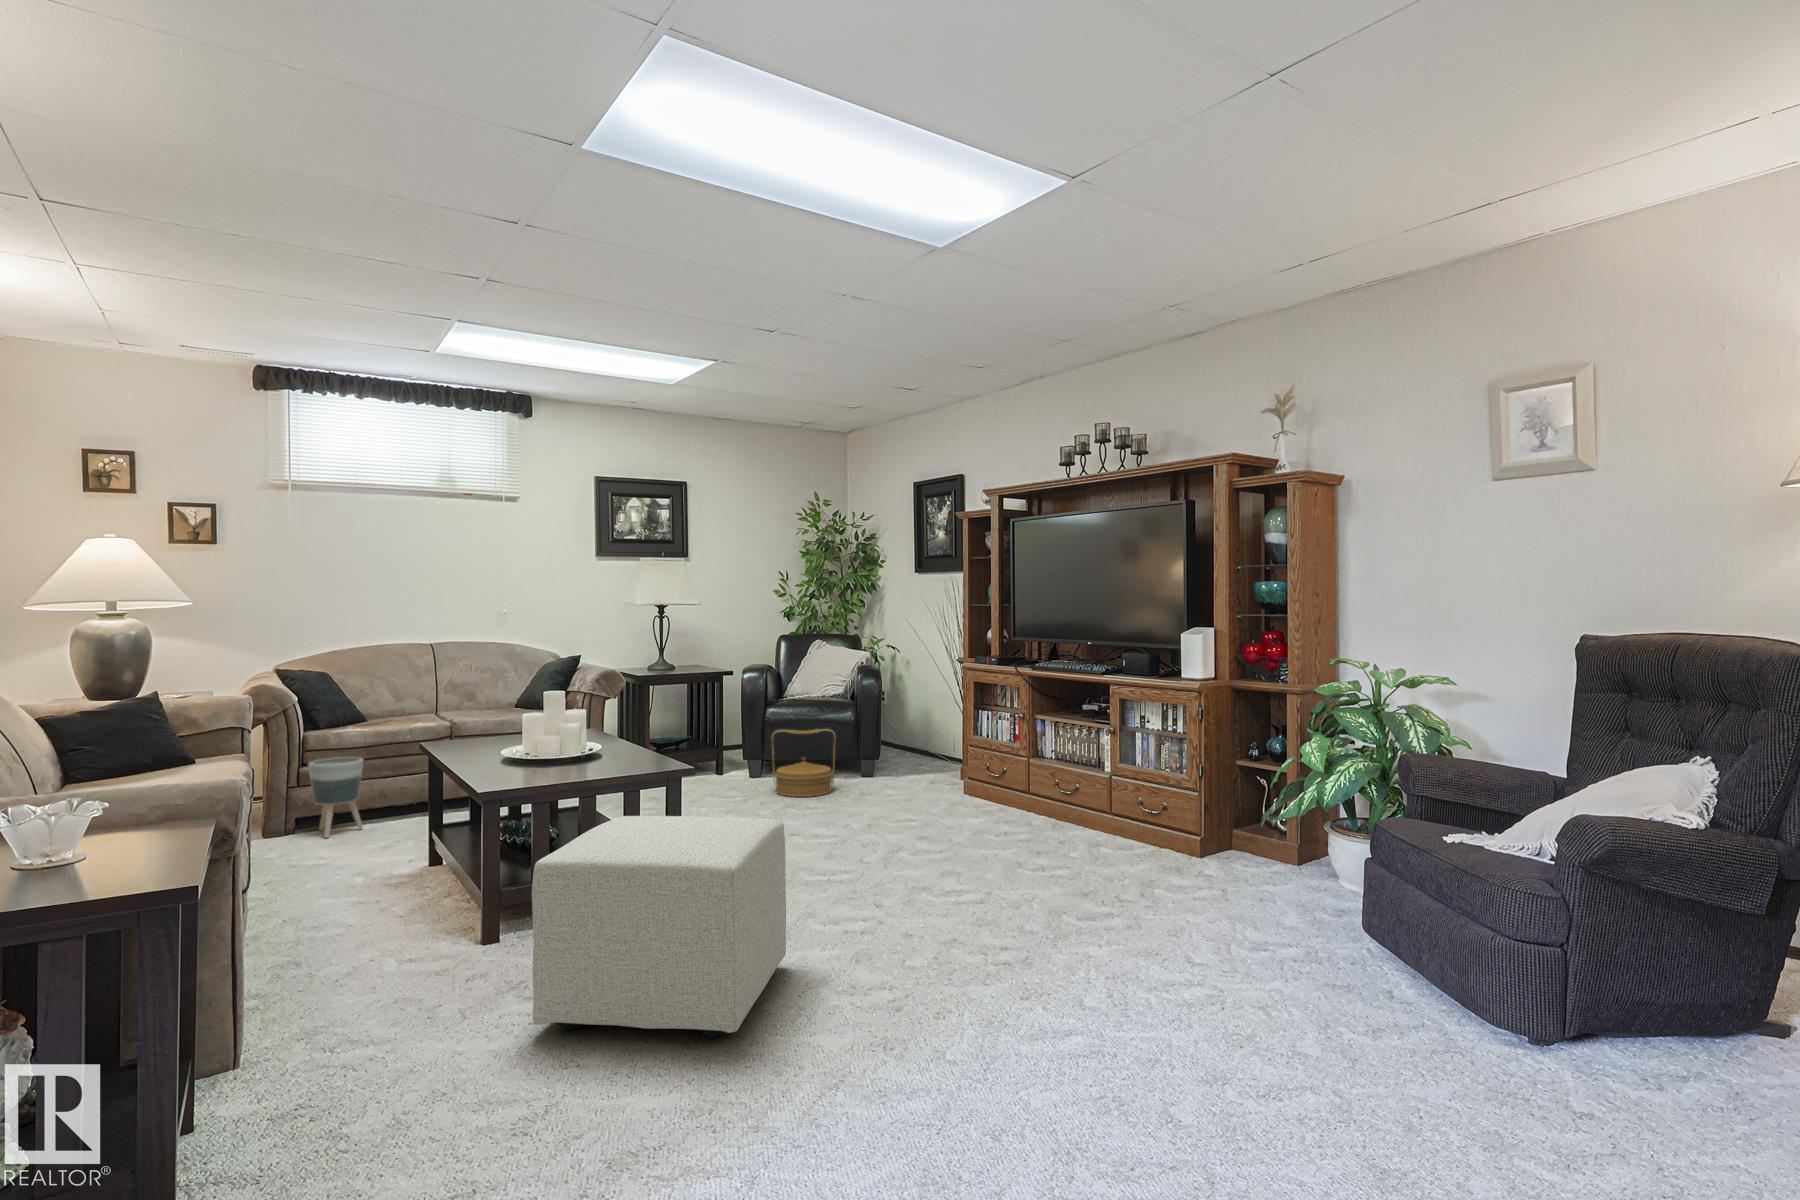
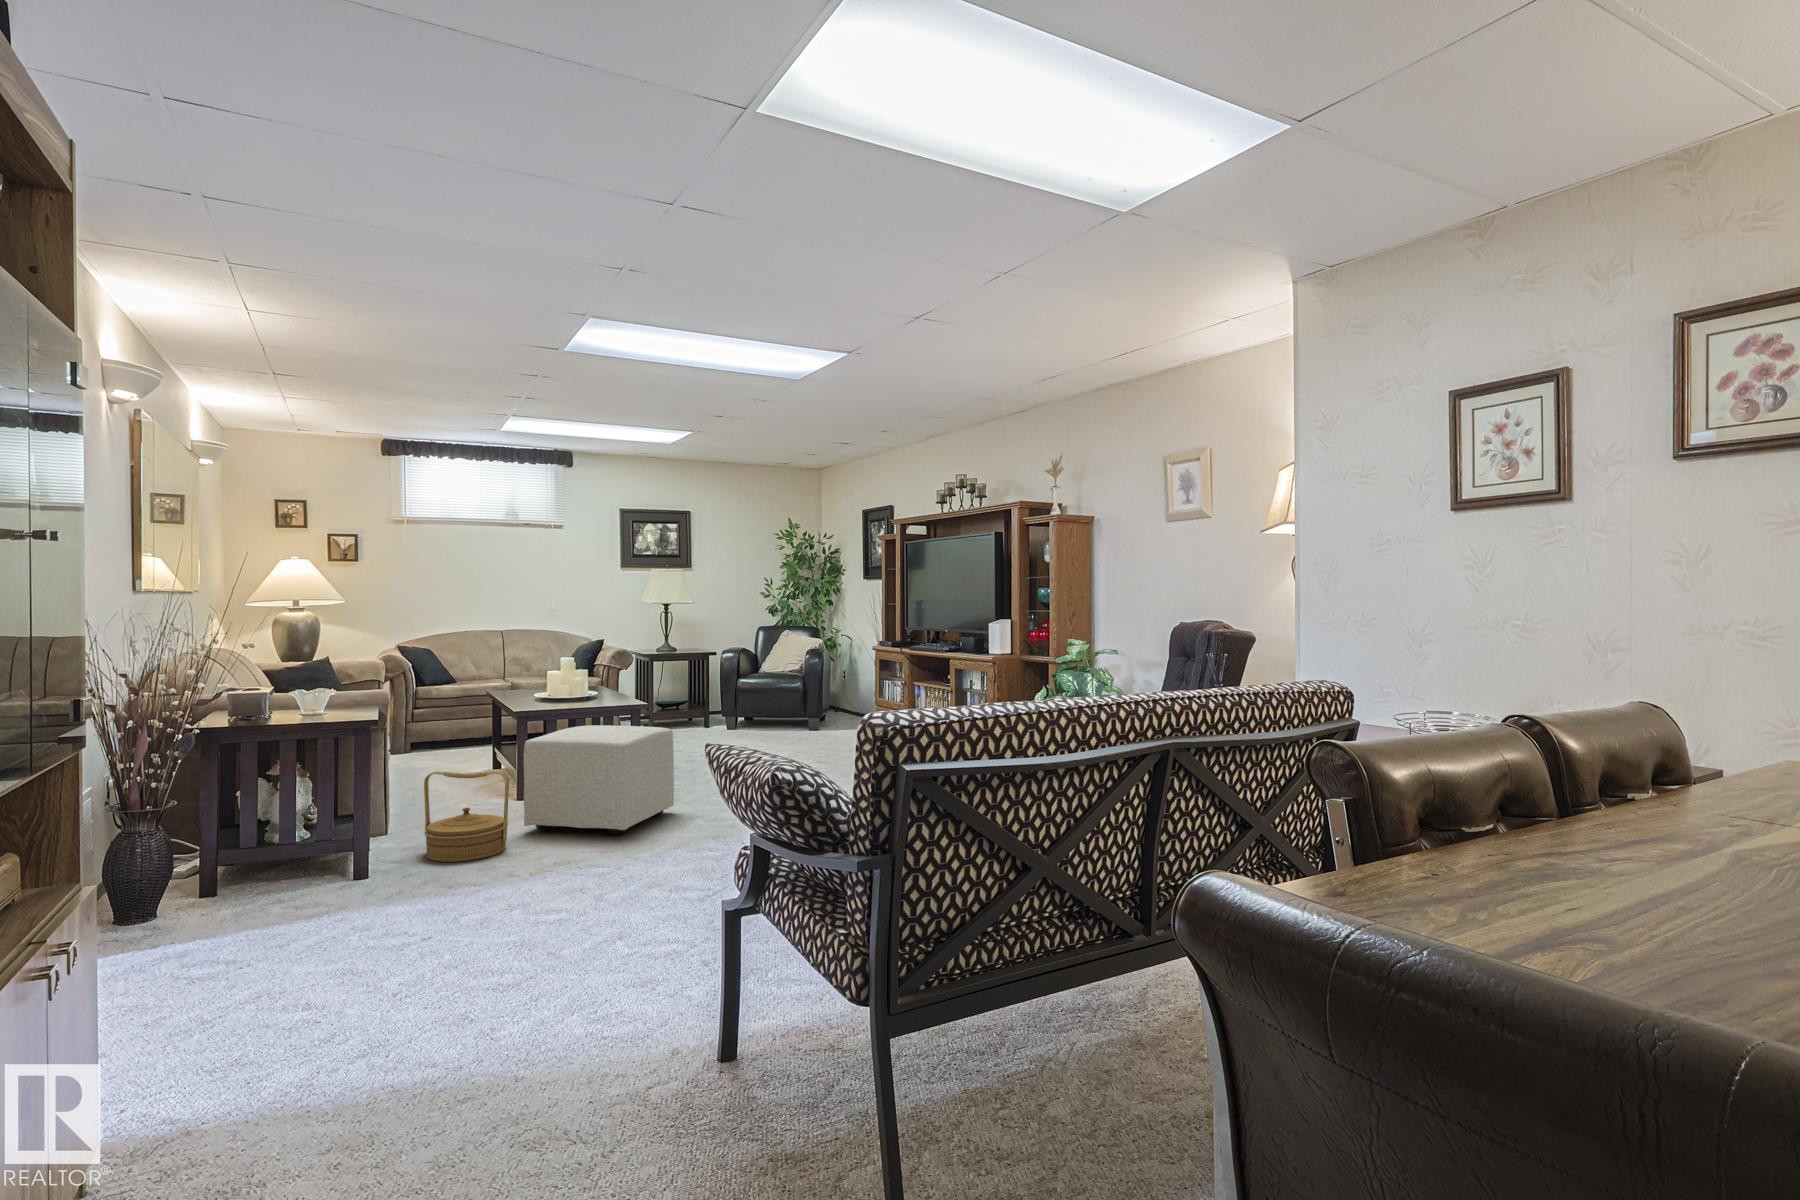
basket: present [772,729,834,797] -> present [424,771,509,862]
planter: present [308,757,363,838] -> none [417,704,452,756]

